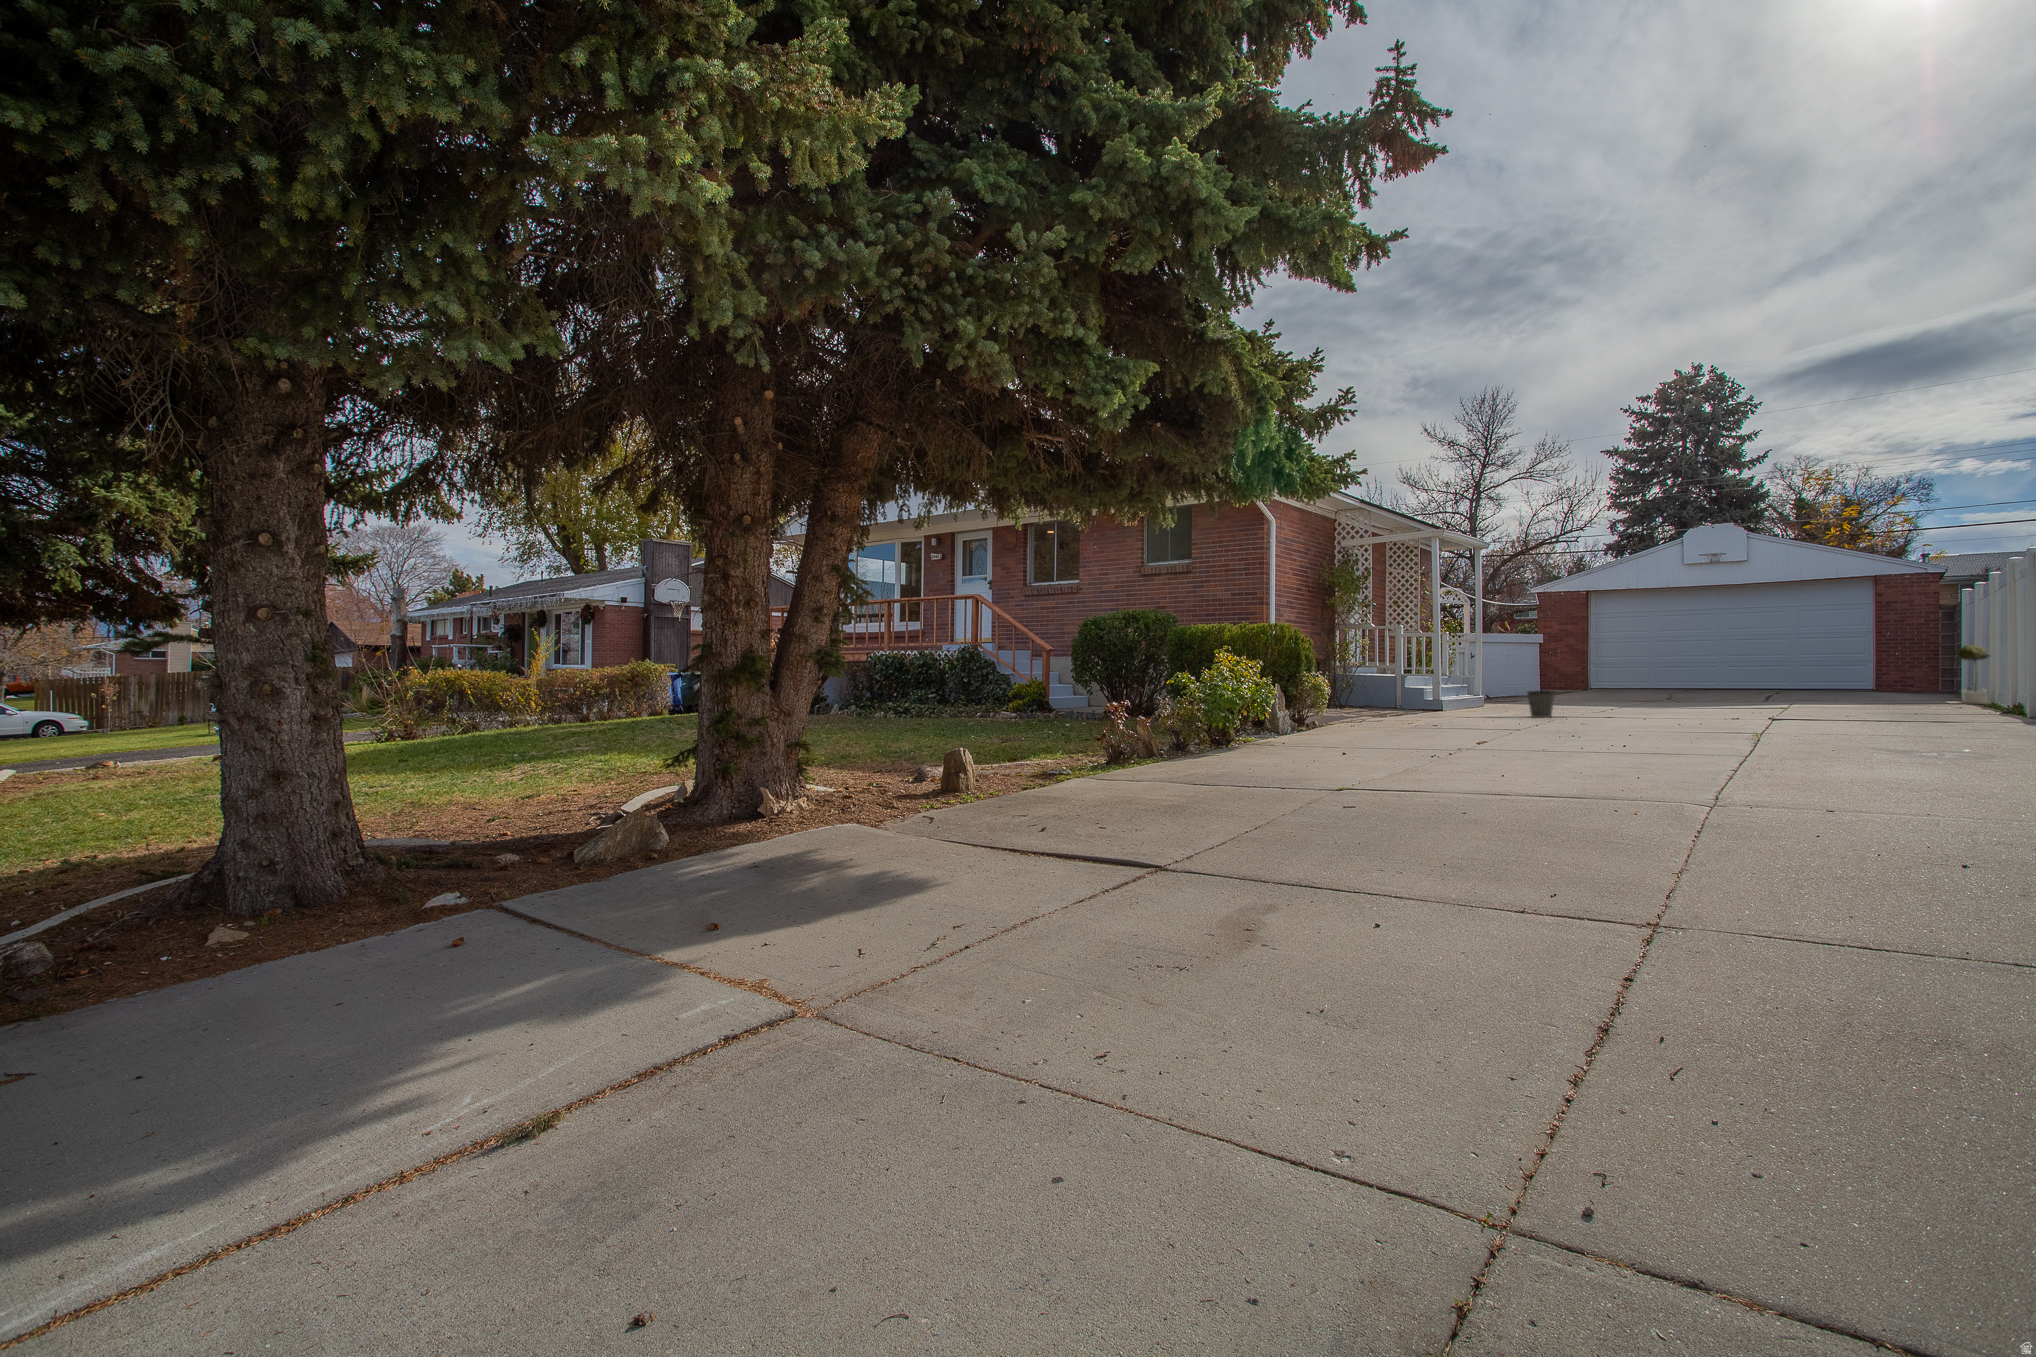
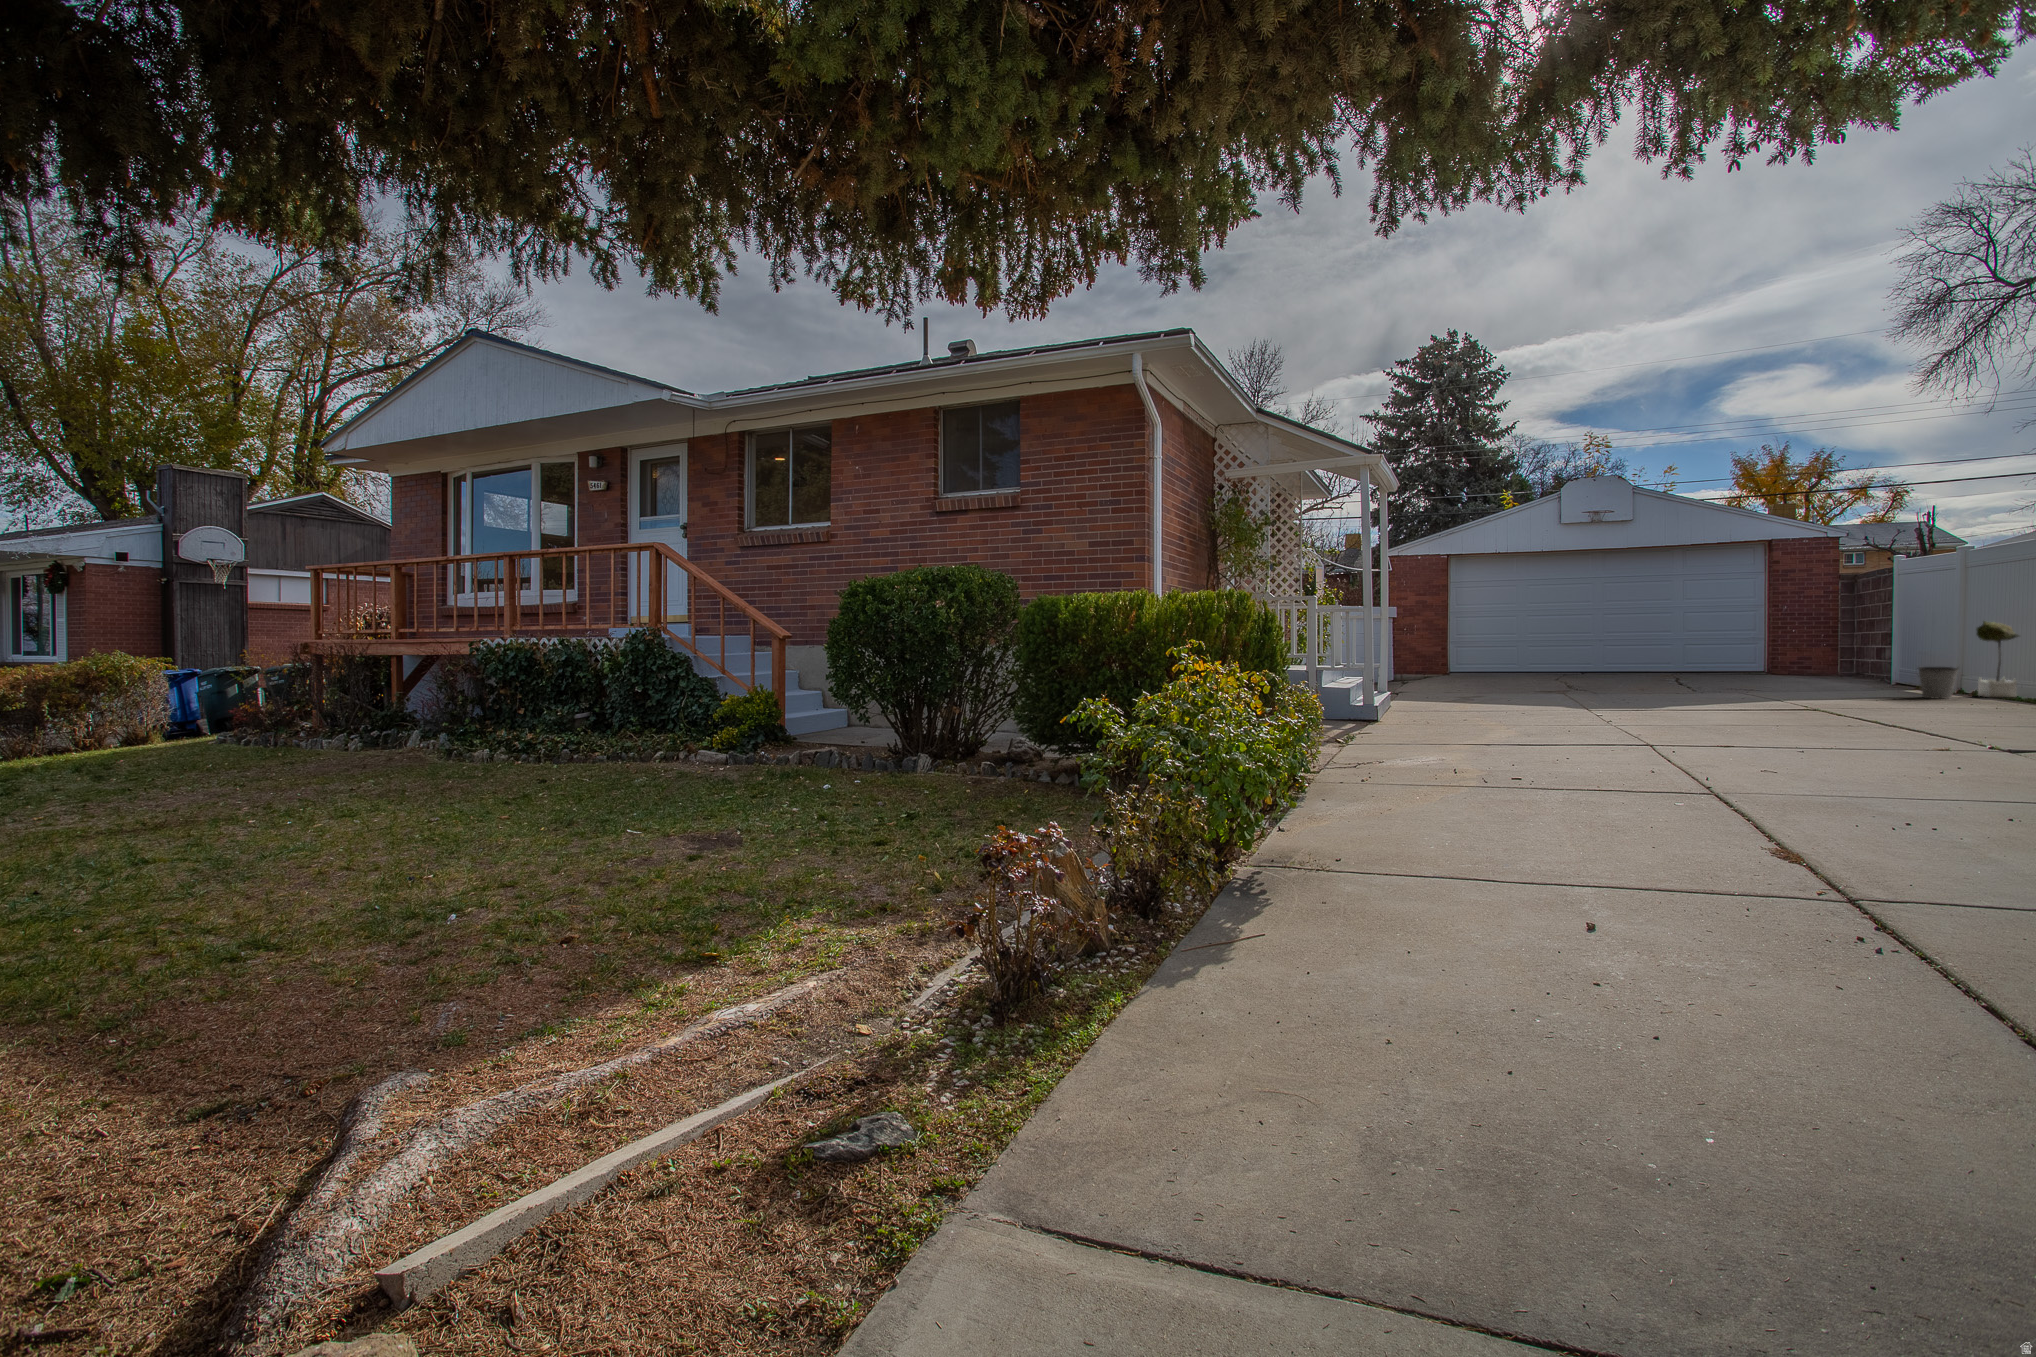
bucket: present [1527,691,1555,718] -> present [1919,667,1959,699]

